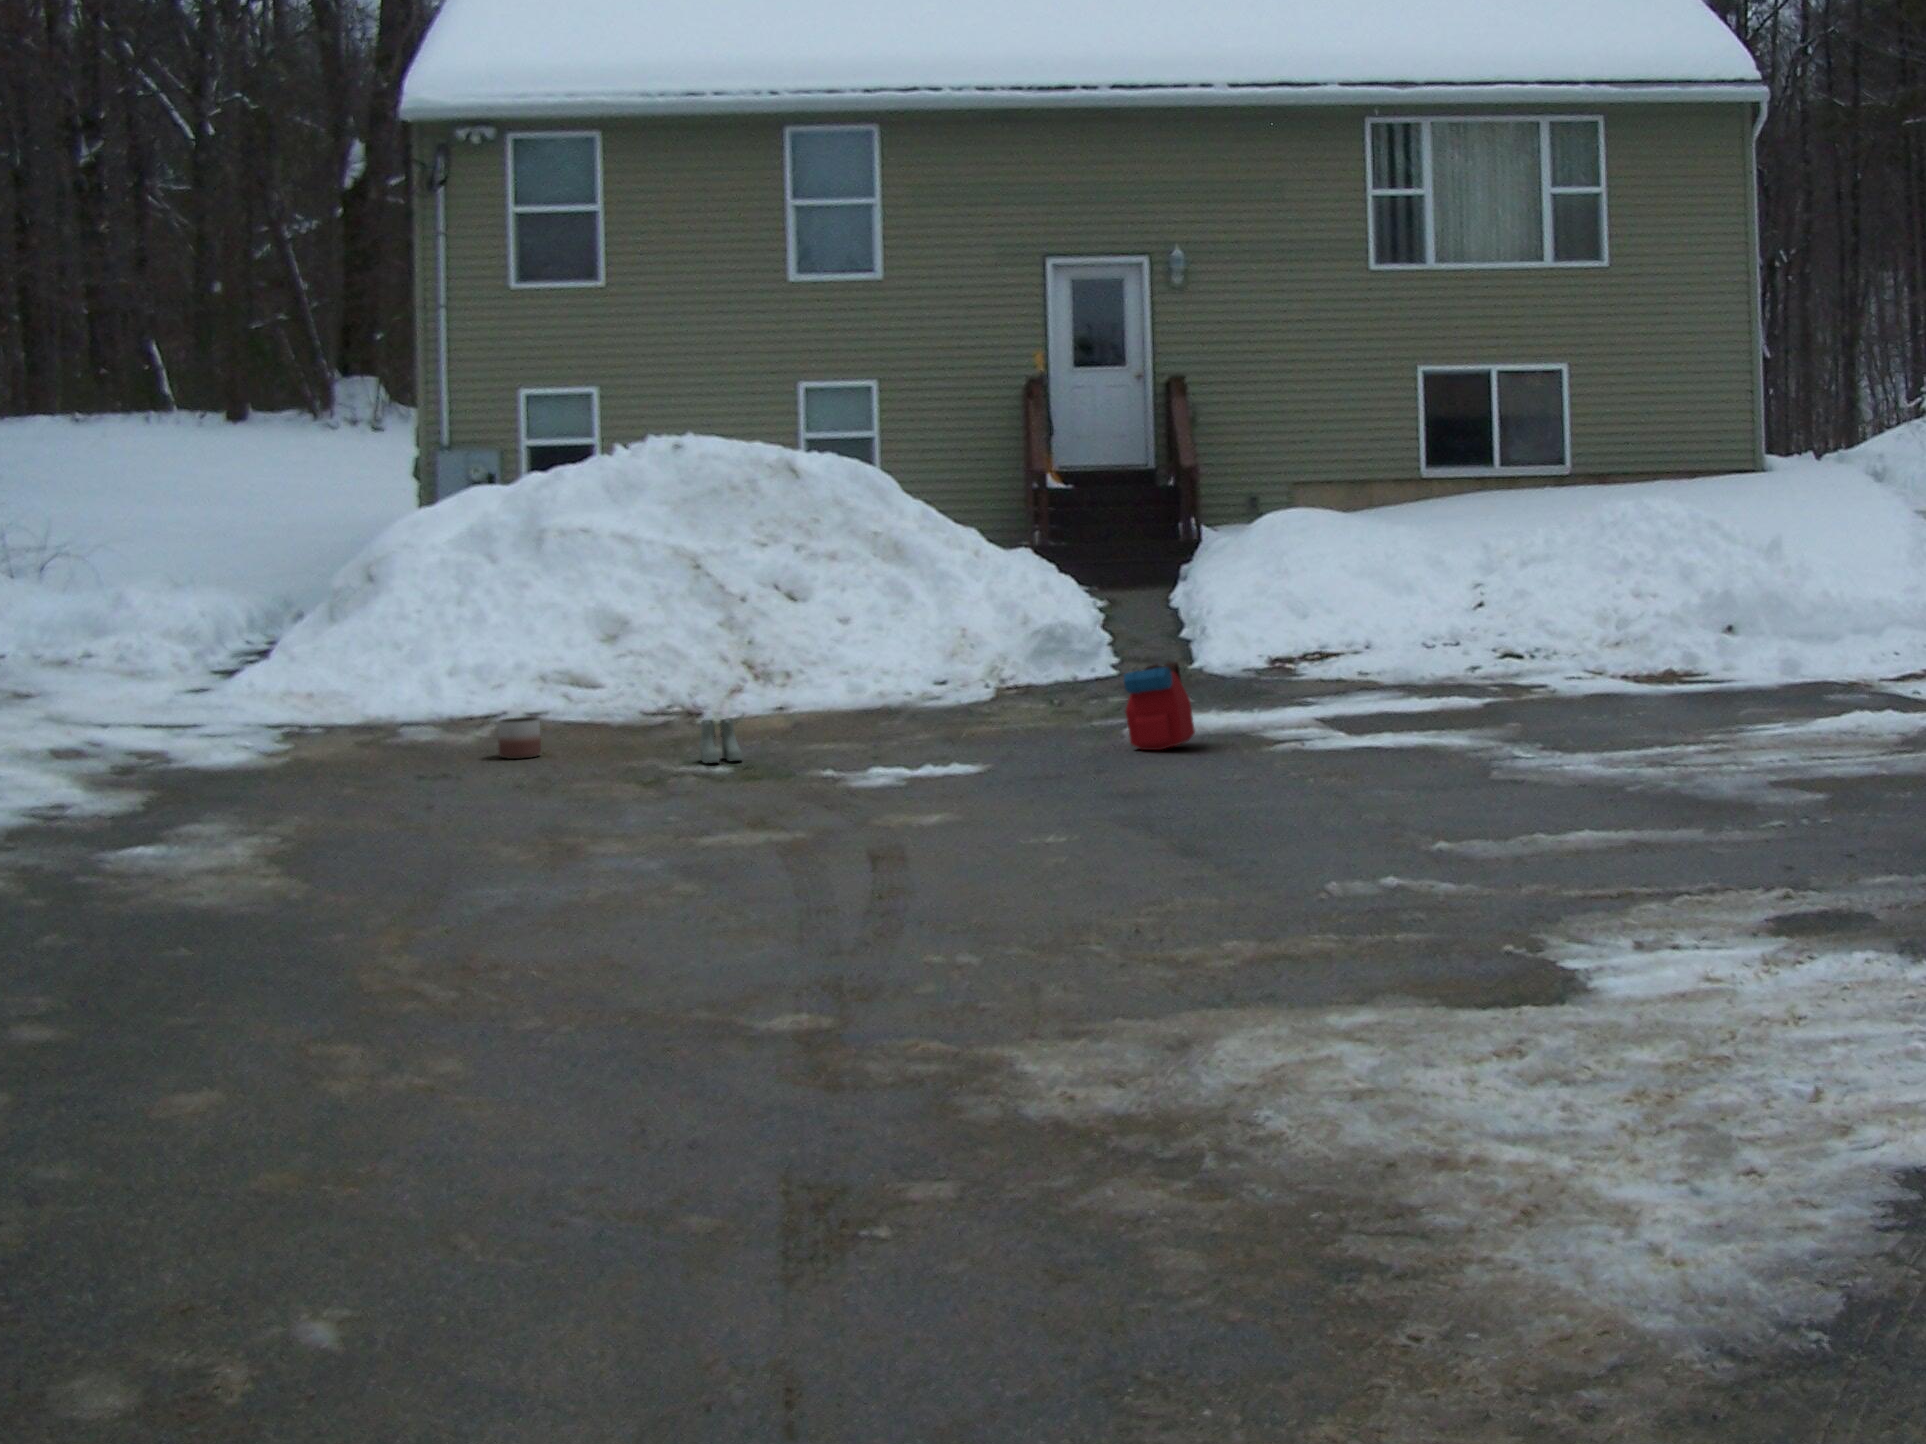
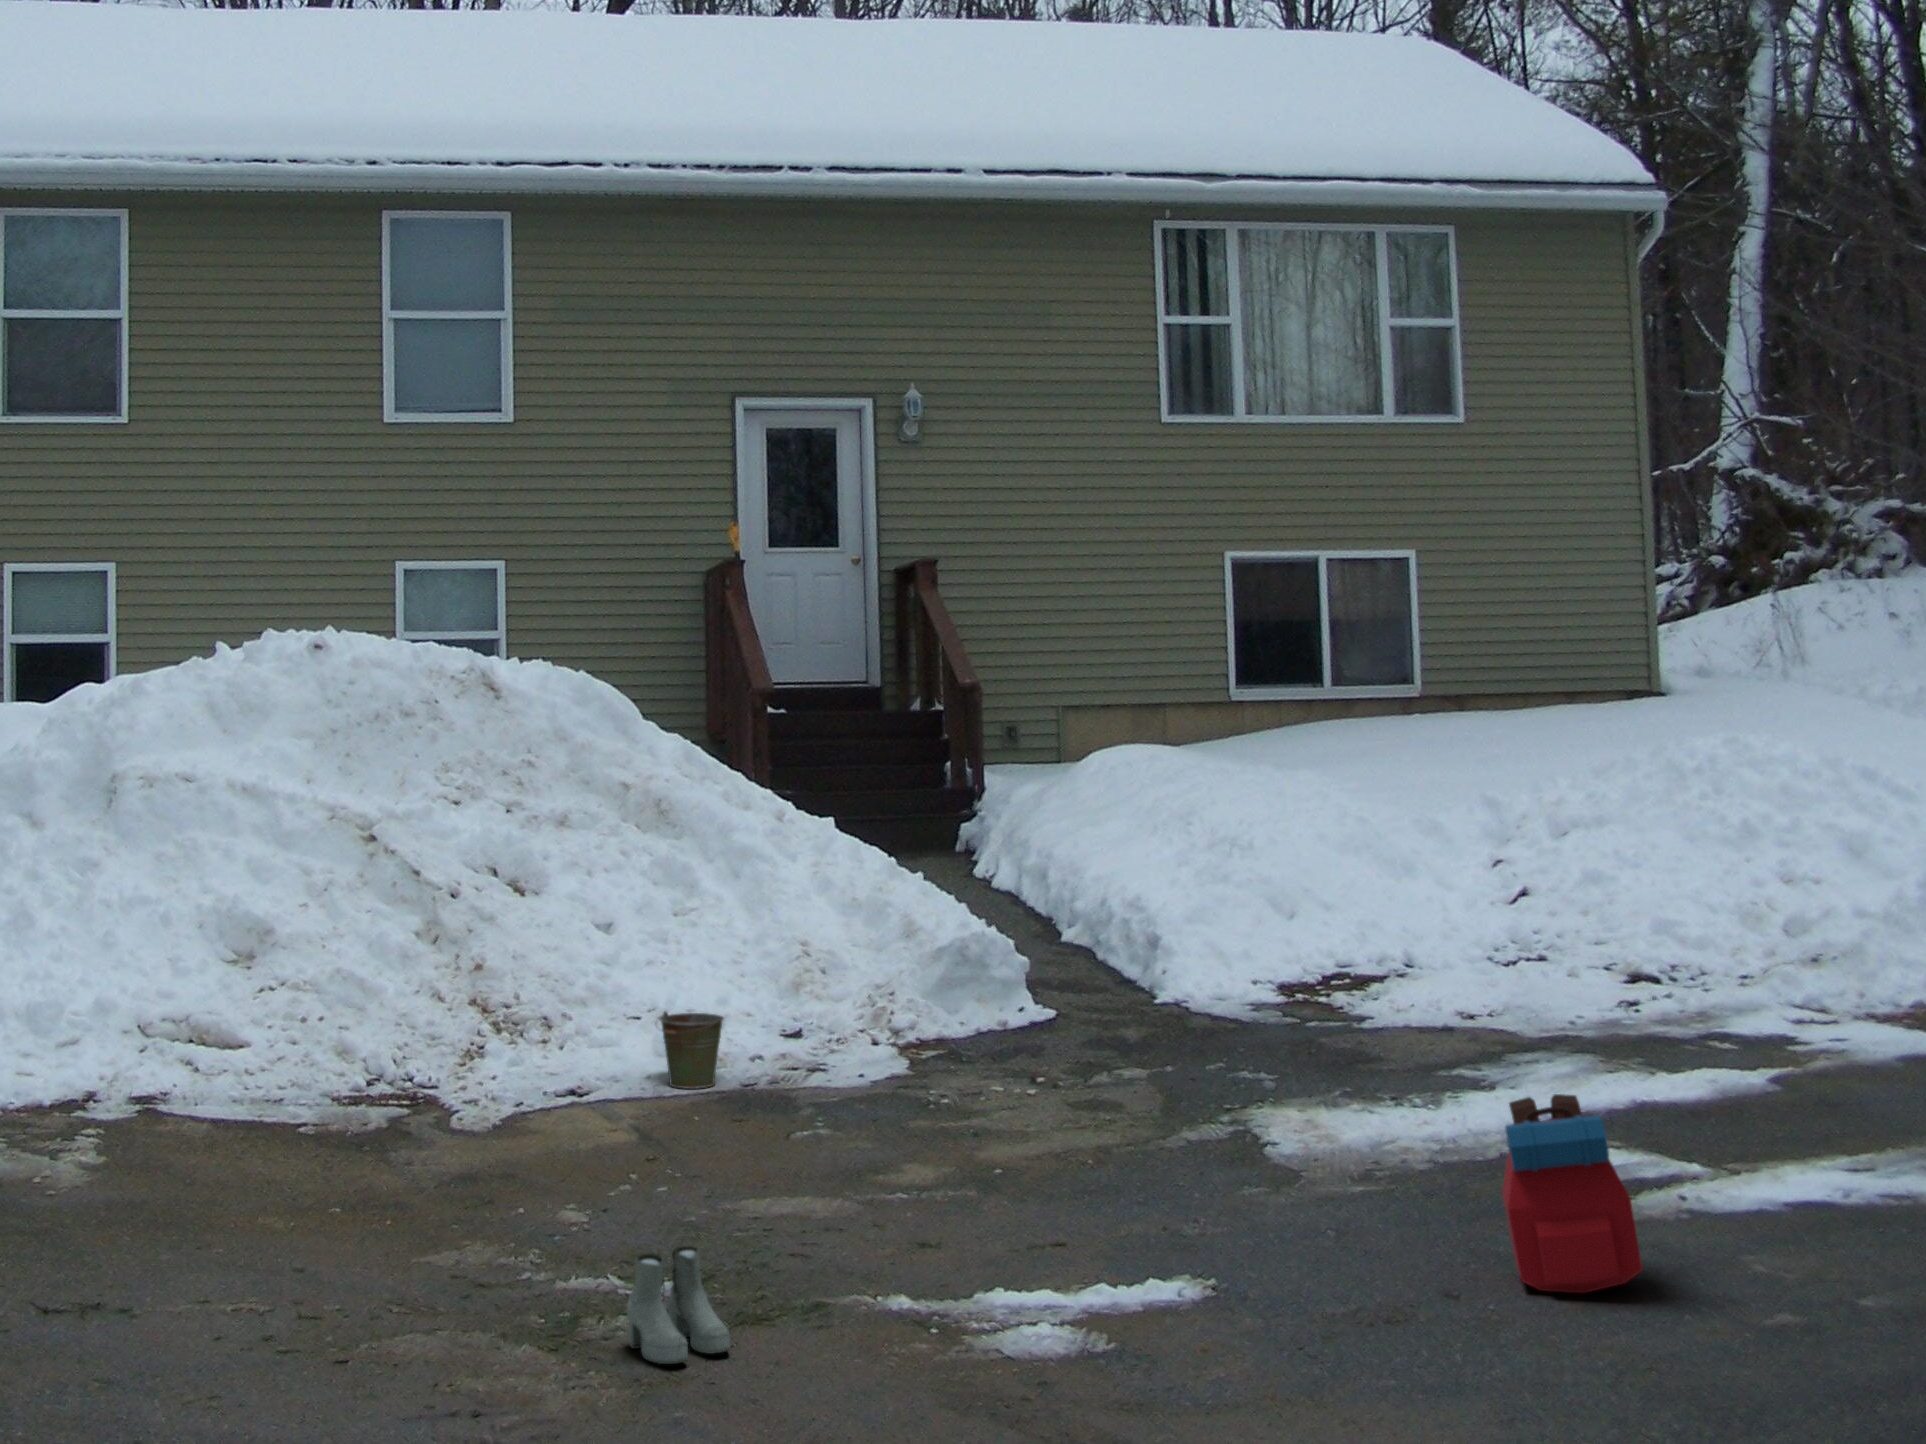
bucket: none [832,652,872,694] -> present [658,1011,724,1089]
planter: present [498,717,541,759] -> none [156,1236,249,1342]

